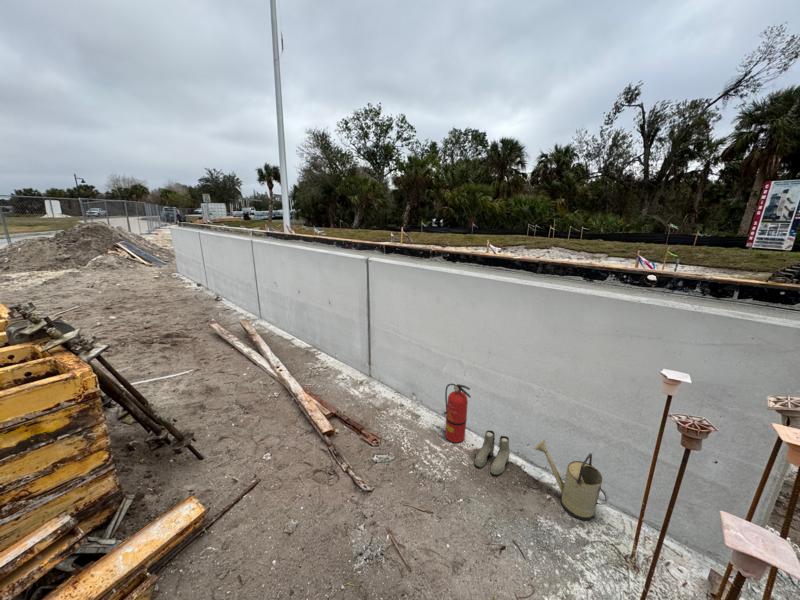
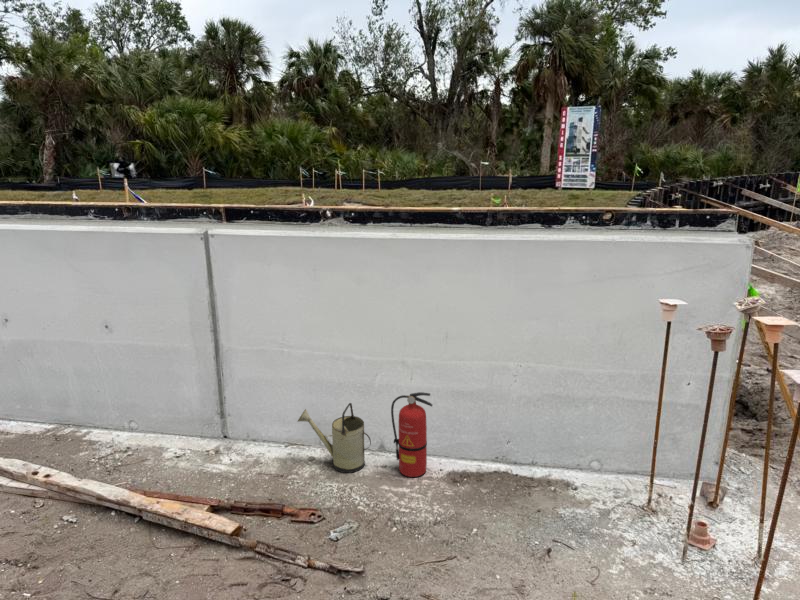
boots: present [474,430,510,475] -> none [457,440,494,490]
watering can: present [535,440,607,520] -> present [298,403,371,473]

